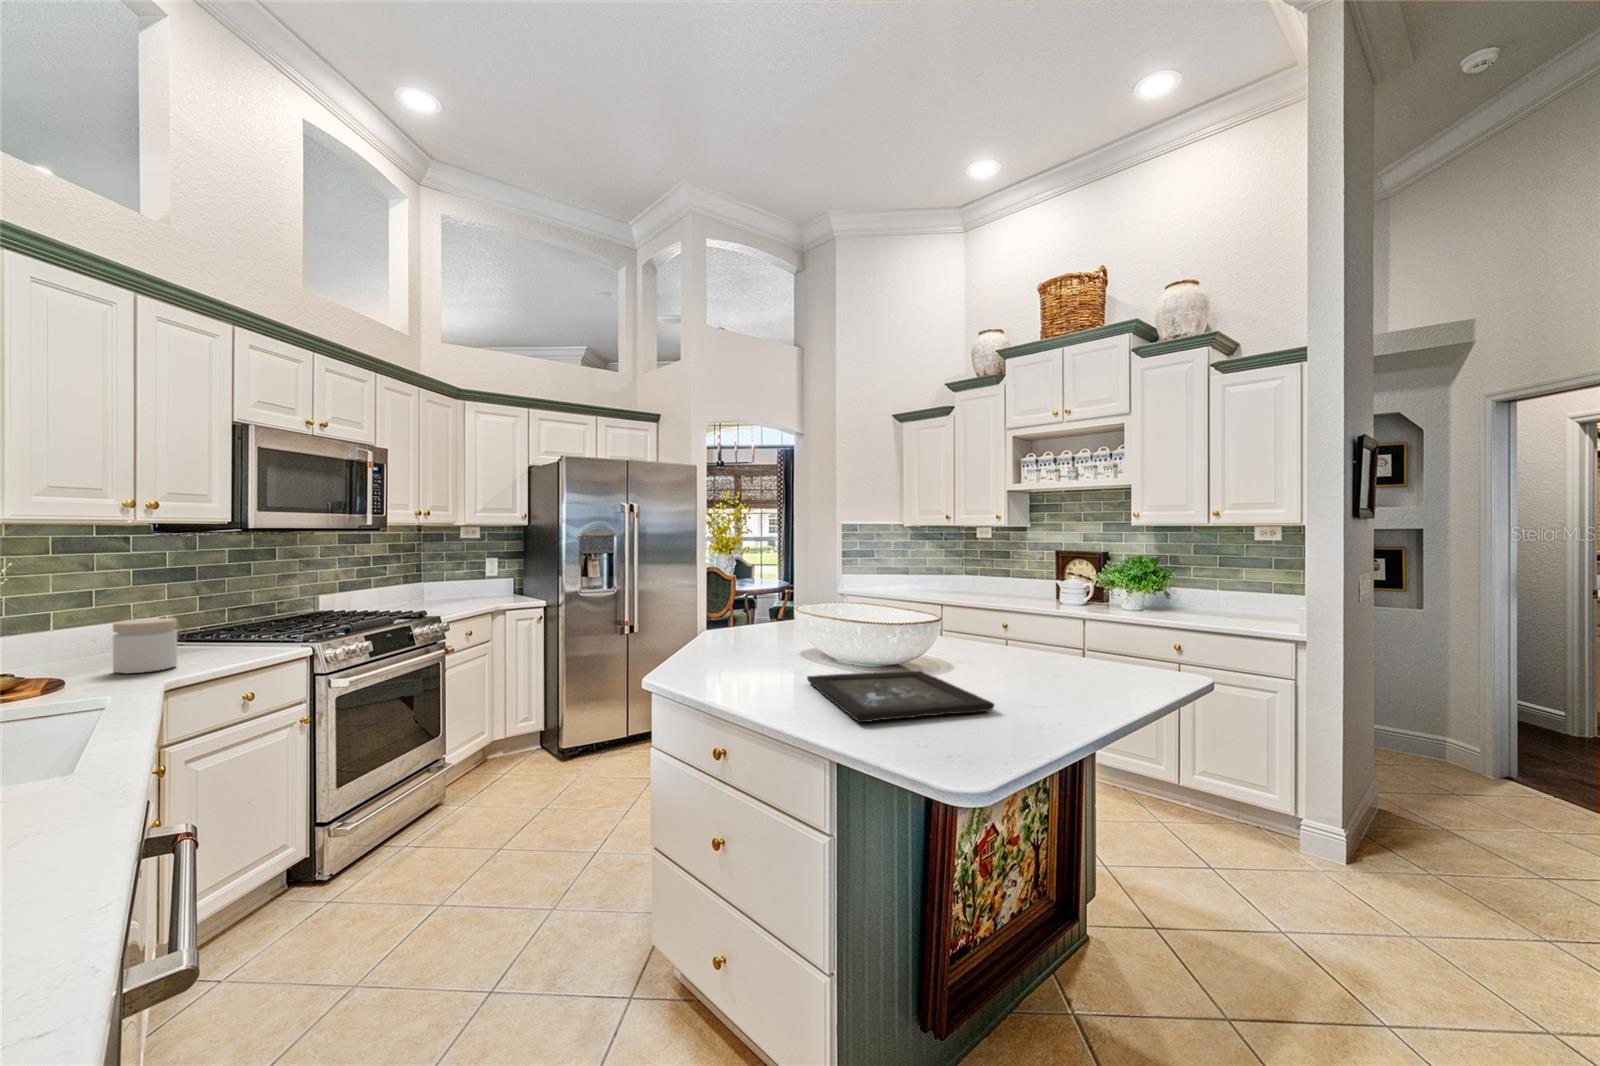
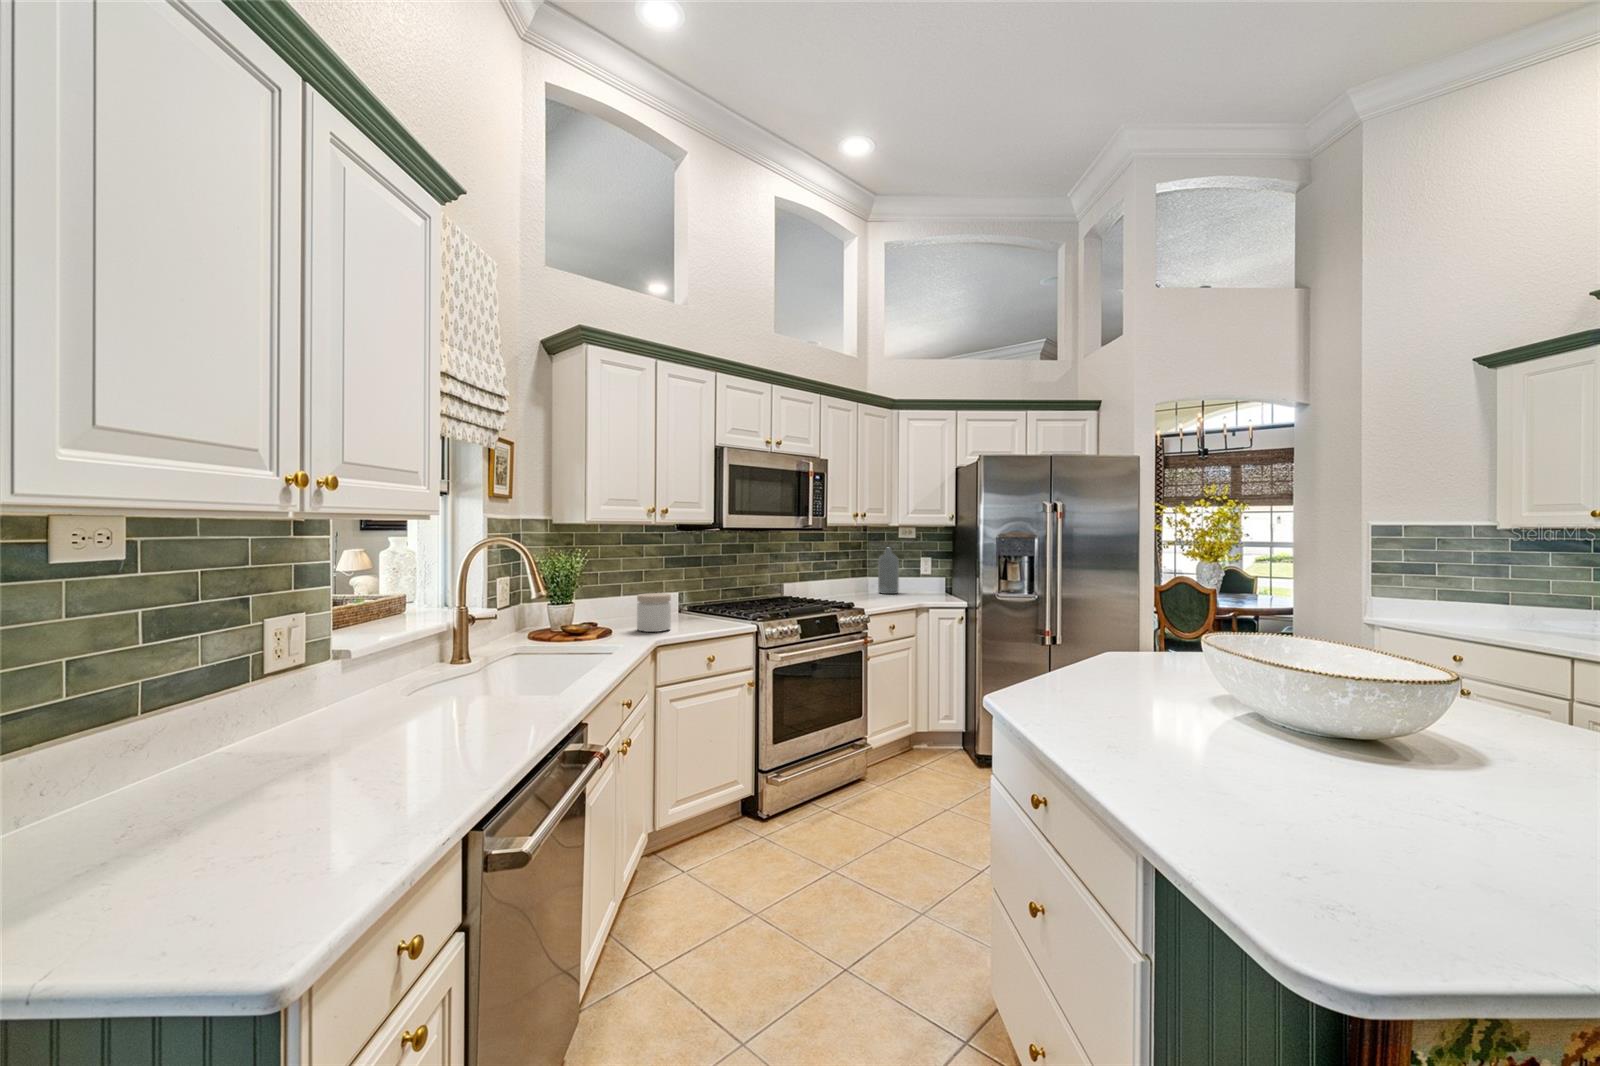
bottle: none [438,549,463,600] -> present [878,548,899,594]
tray: present [807,671,994,722] -> none [1182,730,1514,857]

